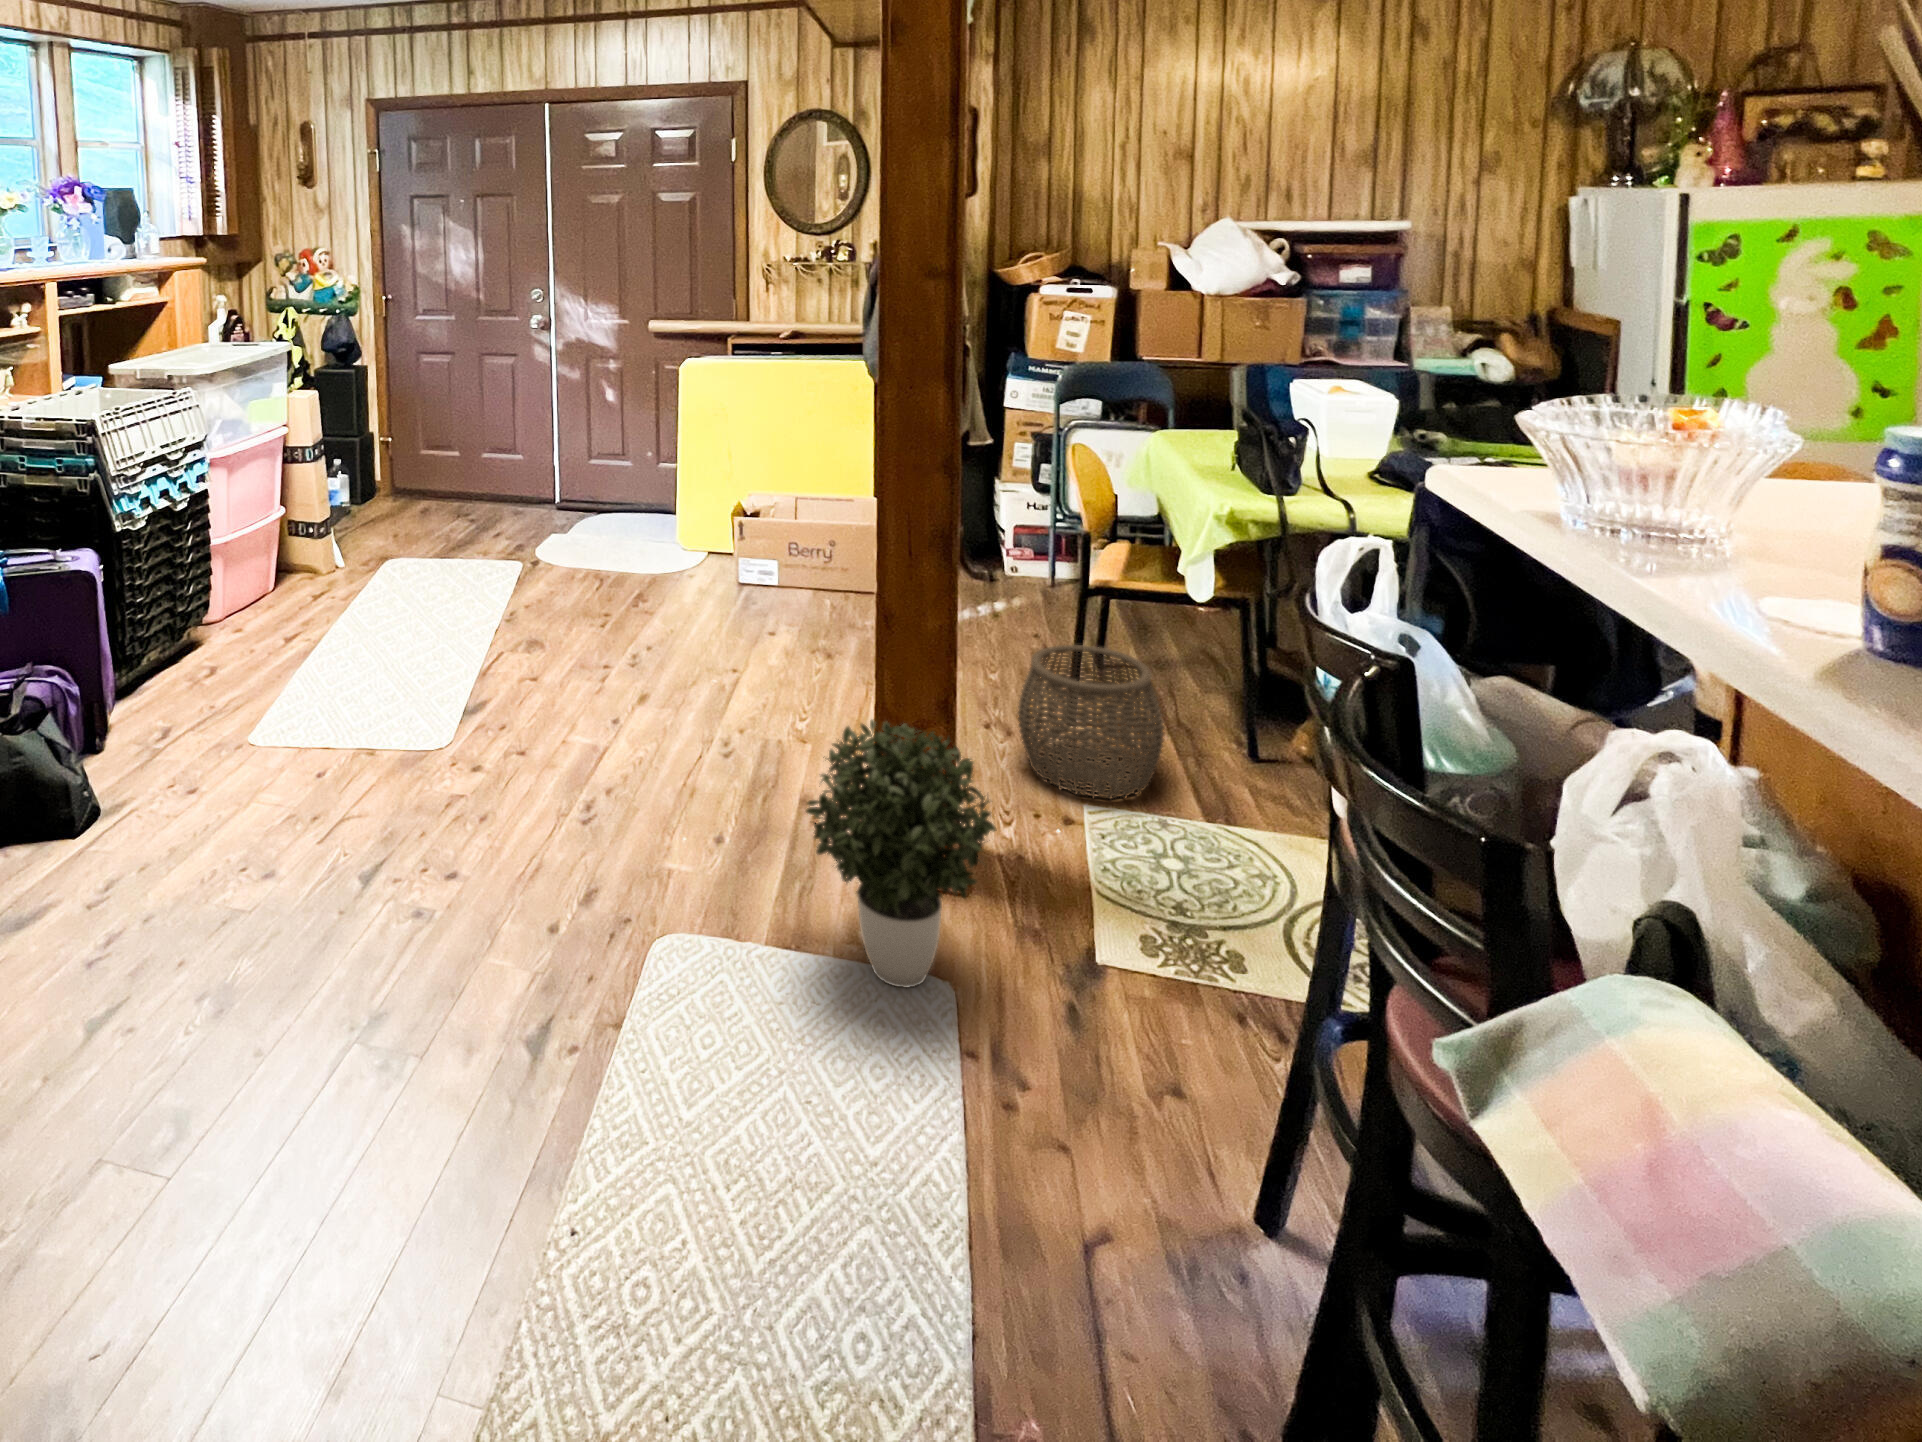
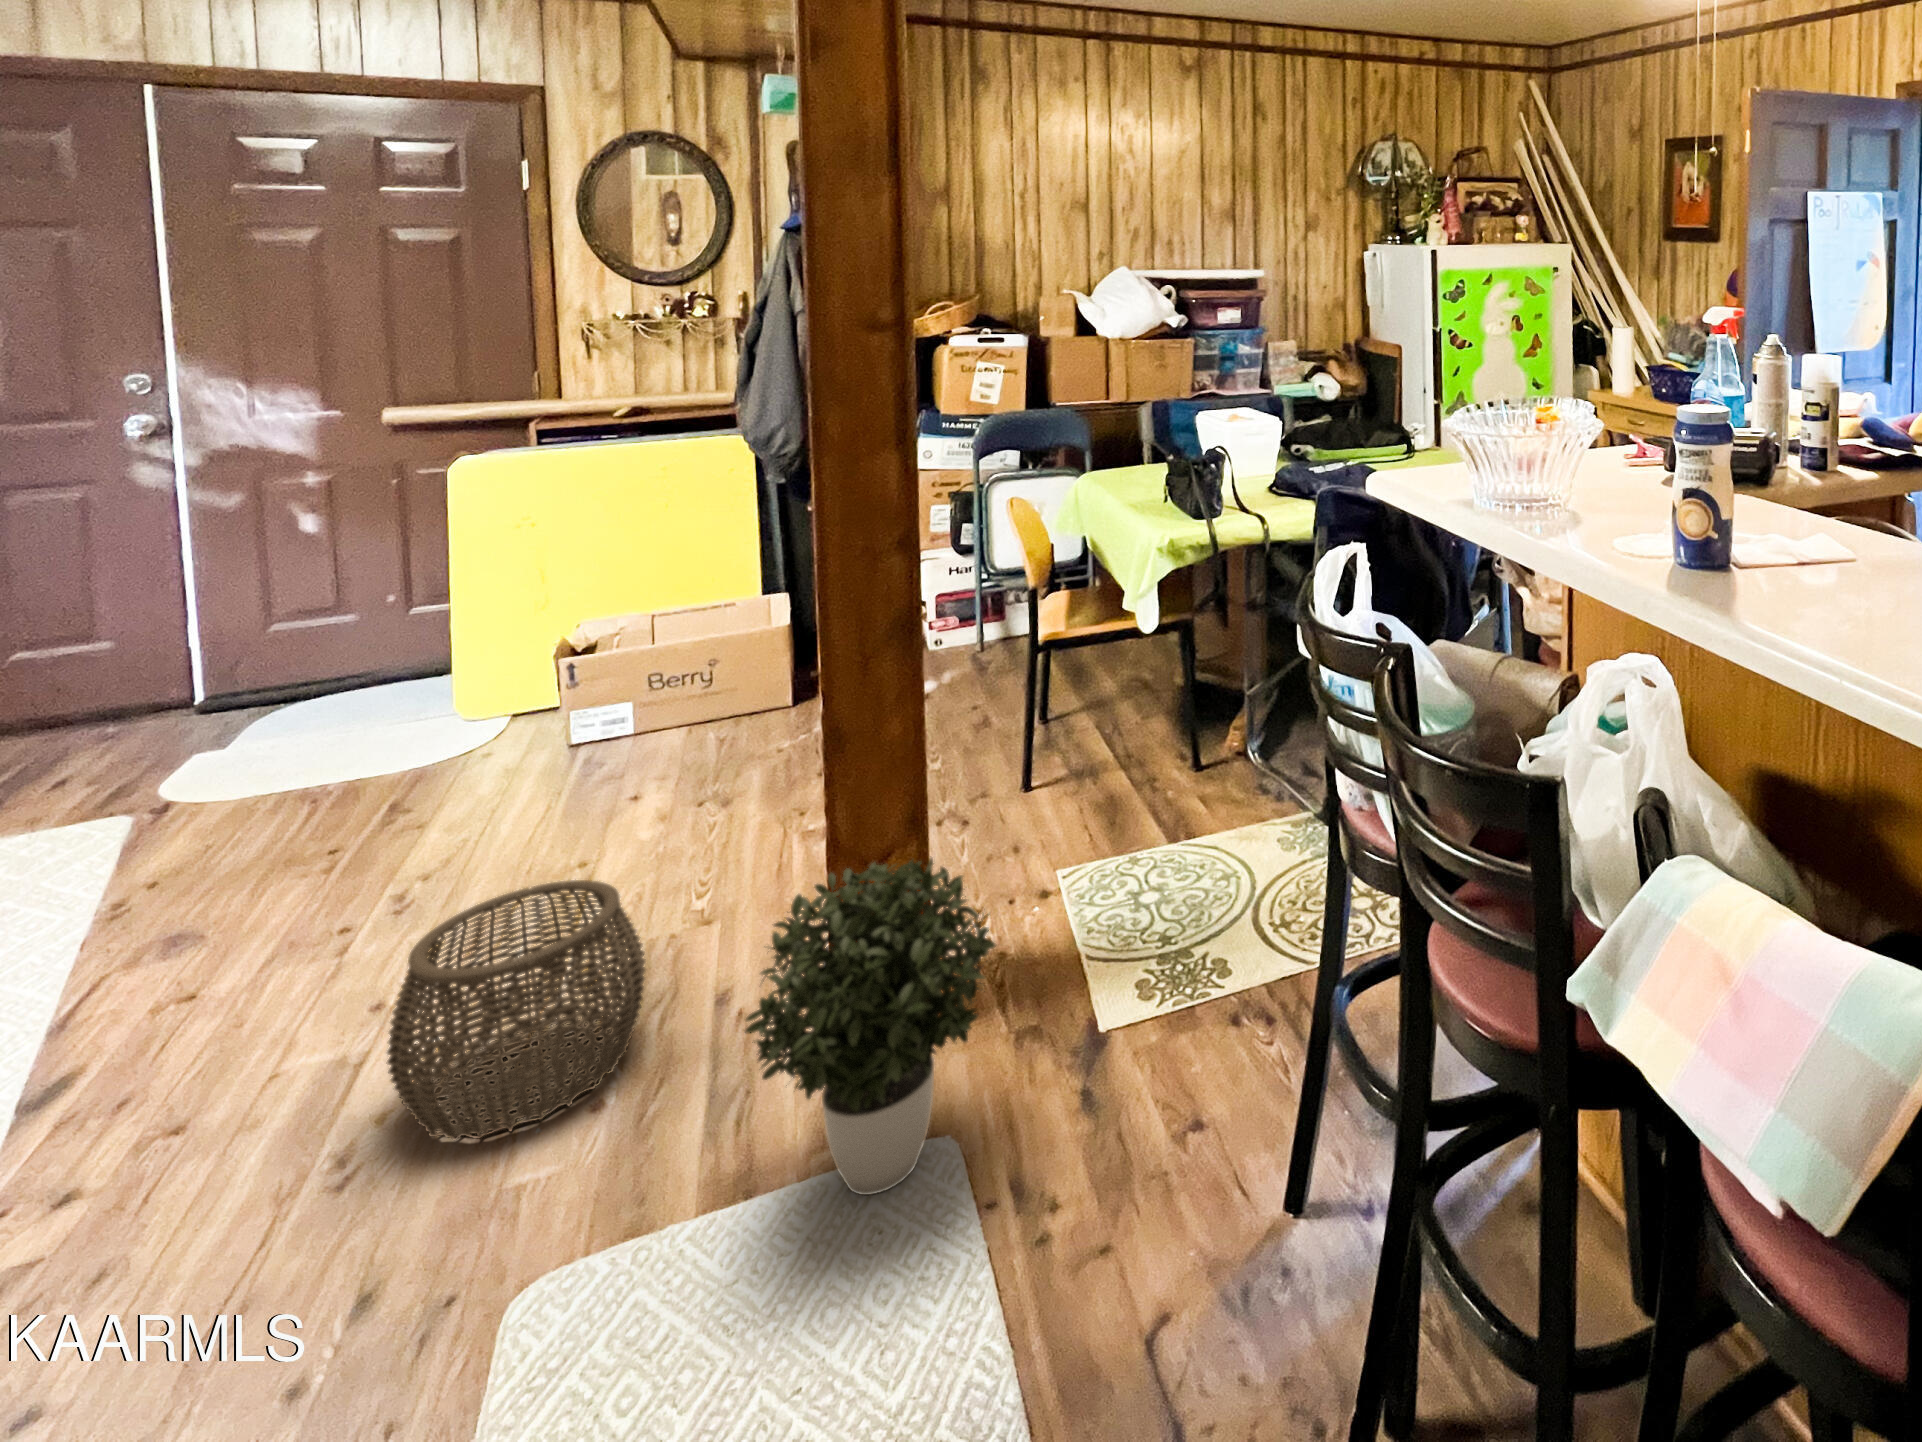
woven basket: present [1018,645,1164,799] -> present [387,880,646,1140]

